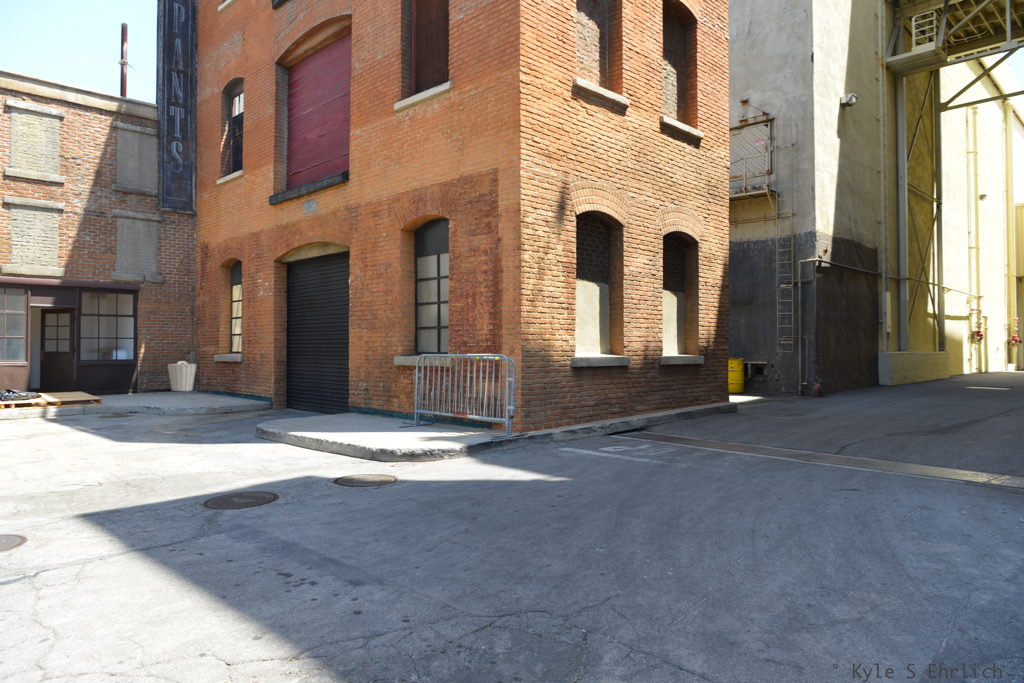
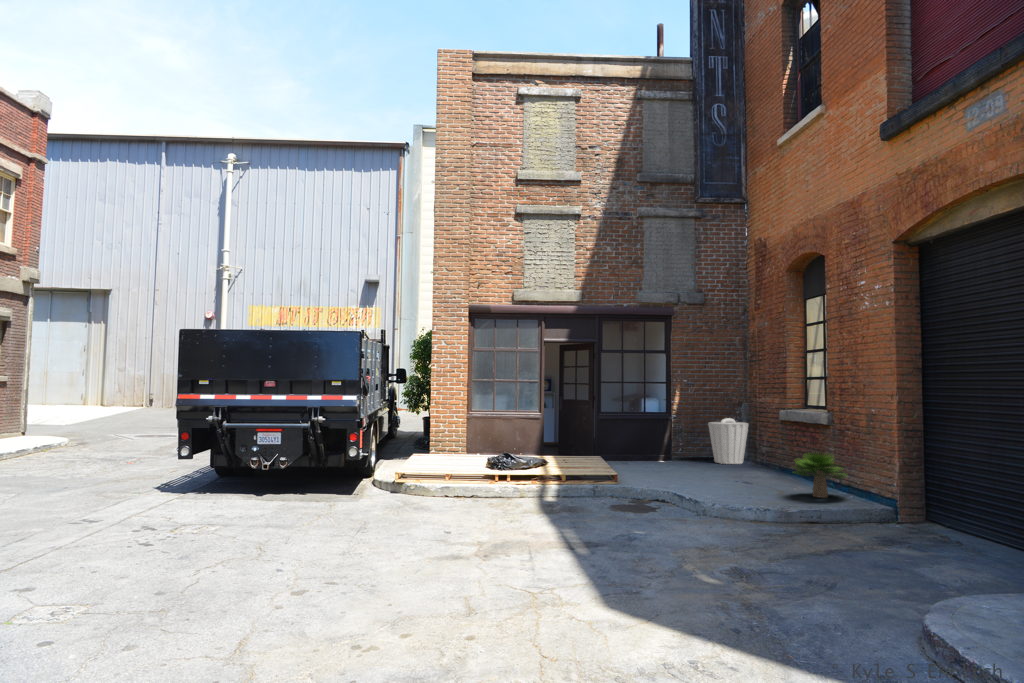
potted plant: none [217,374,251,401] -> present [795,453,845,498]

